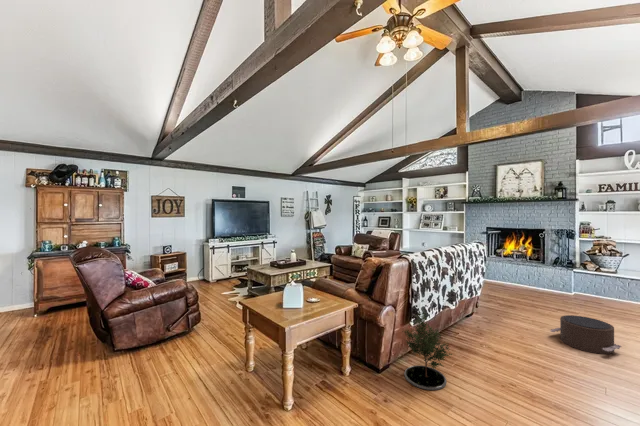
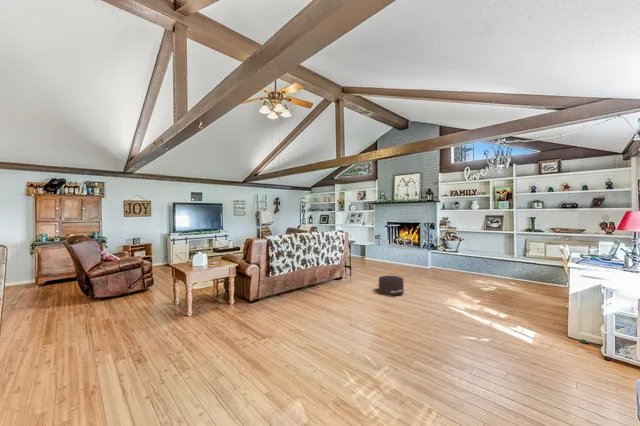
potted tree: present [404,313,452,390] -> none [261,266,285,309]

